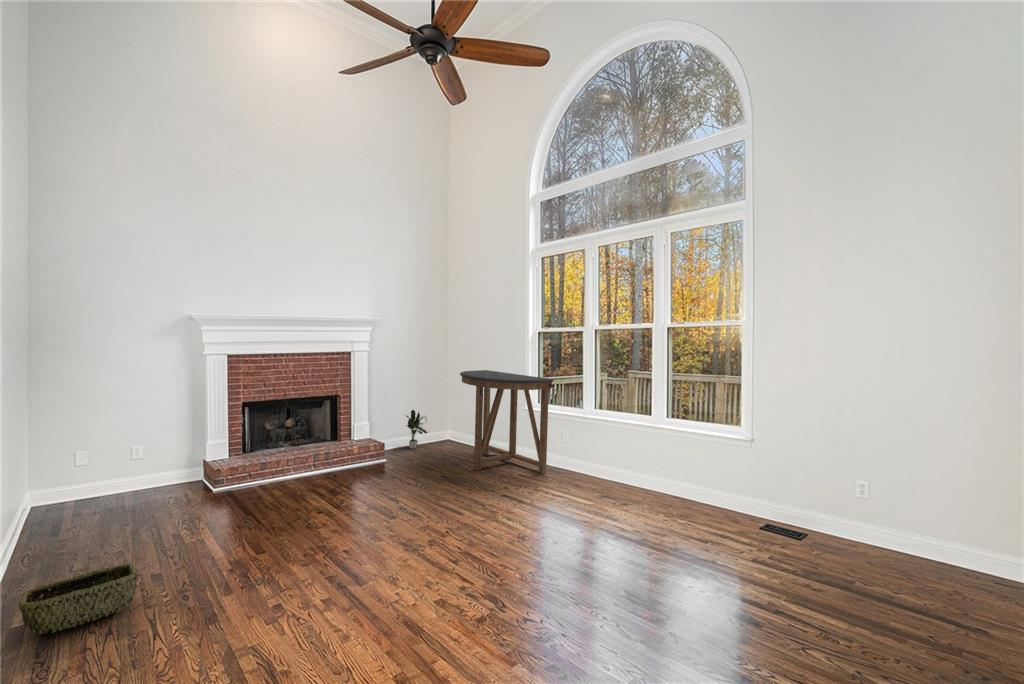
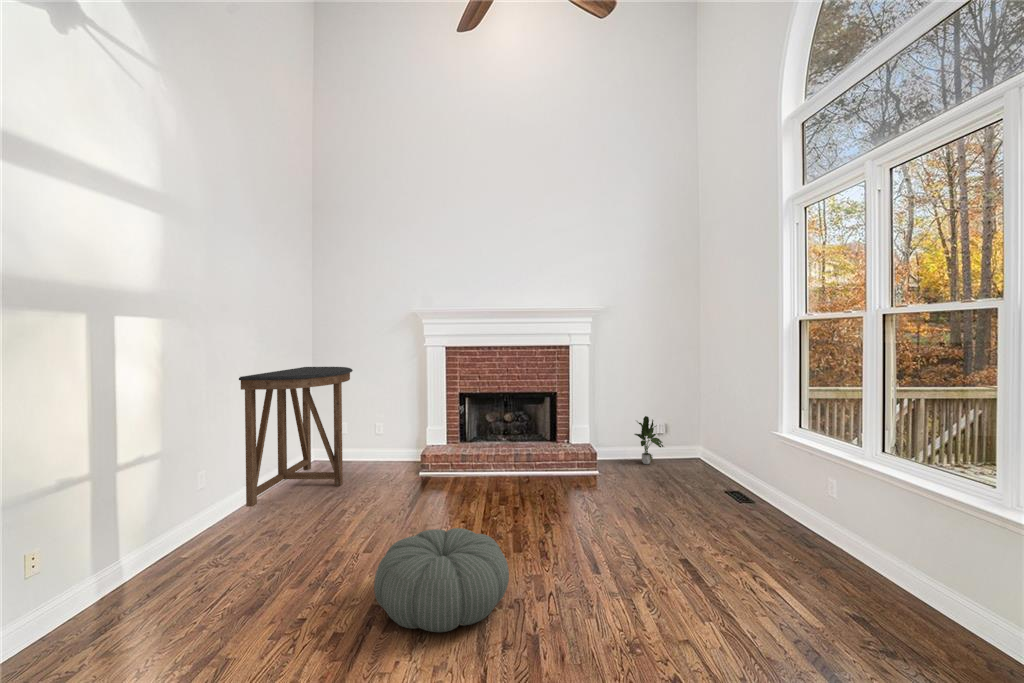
console table: present [460,370,554,474] -> present [239,367,353,507]
pouf: none [332,506,434,577] -> present [374,528,509,632]
woven basket: present [18,563,139,634] -> none [134,526,239,574]

